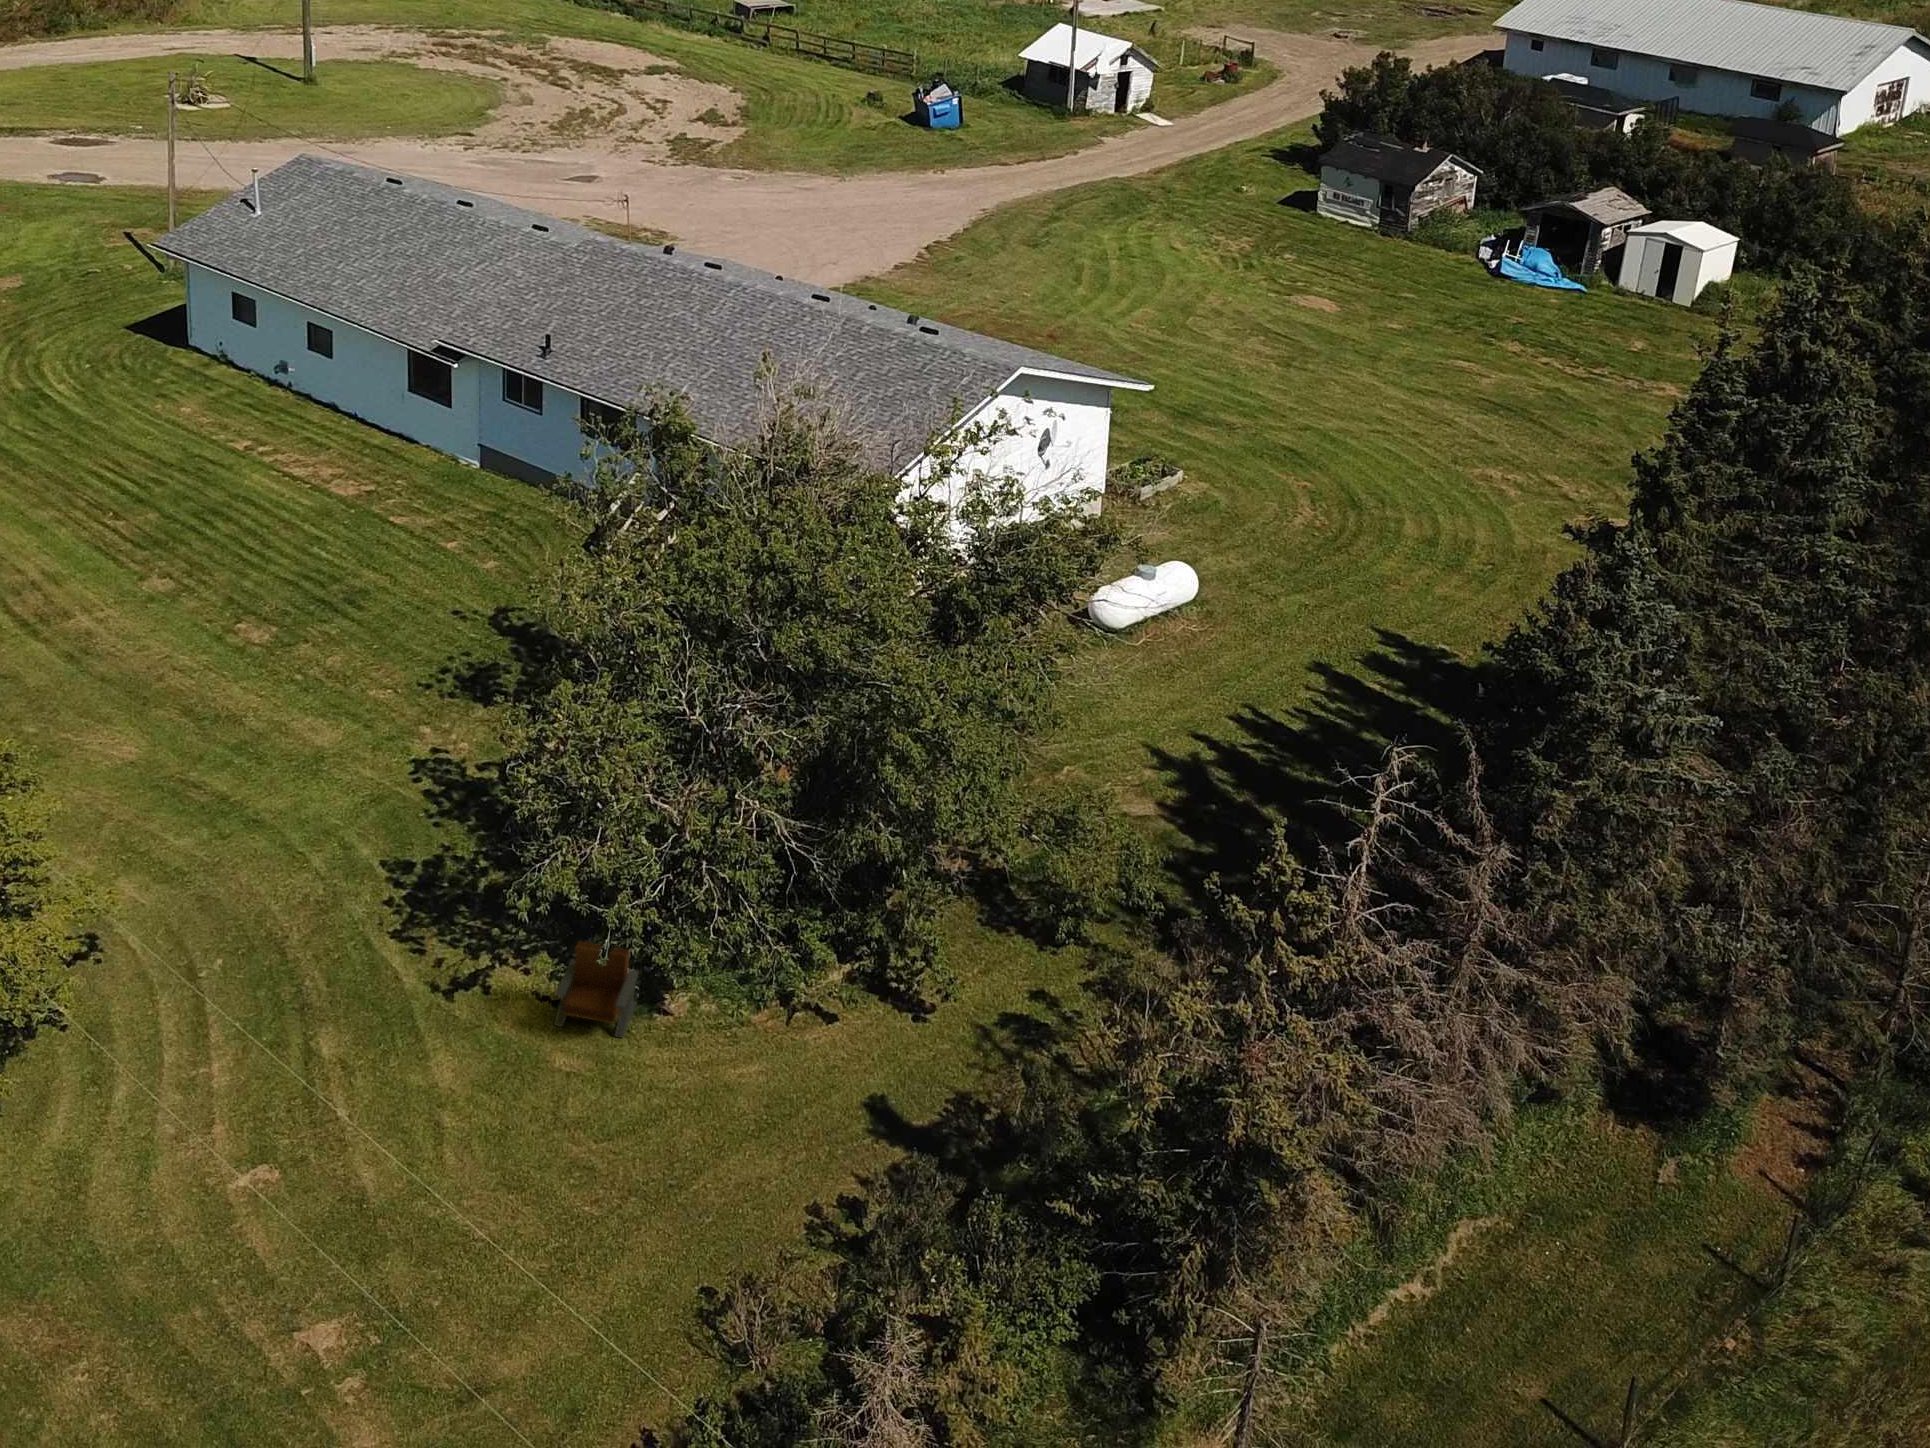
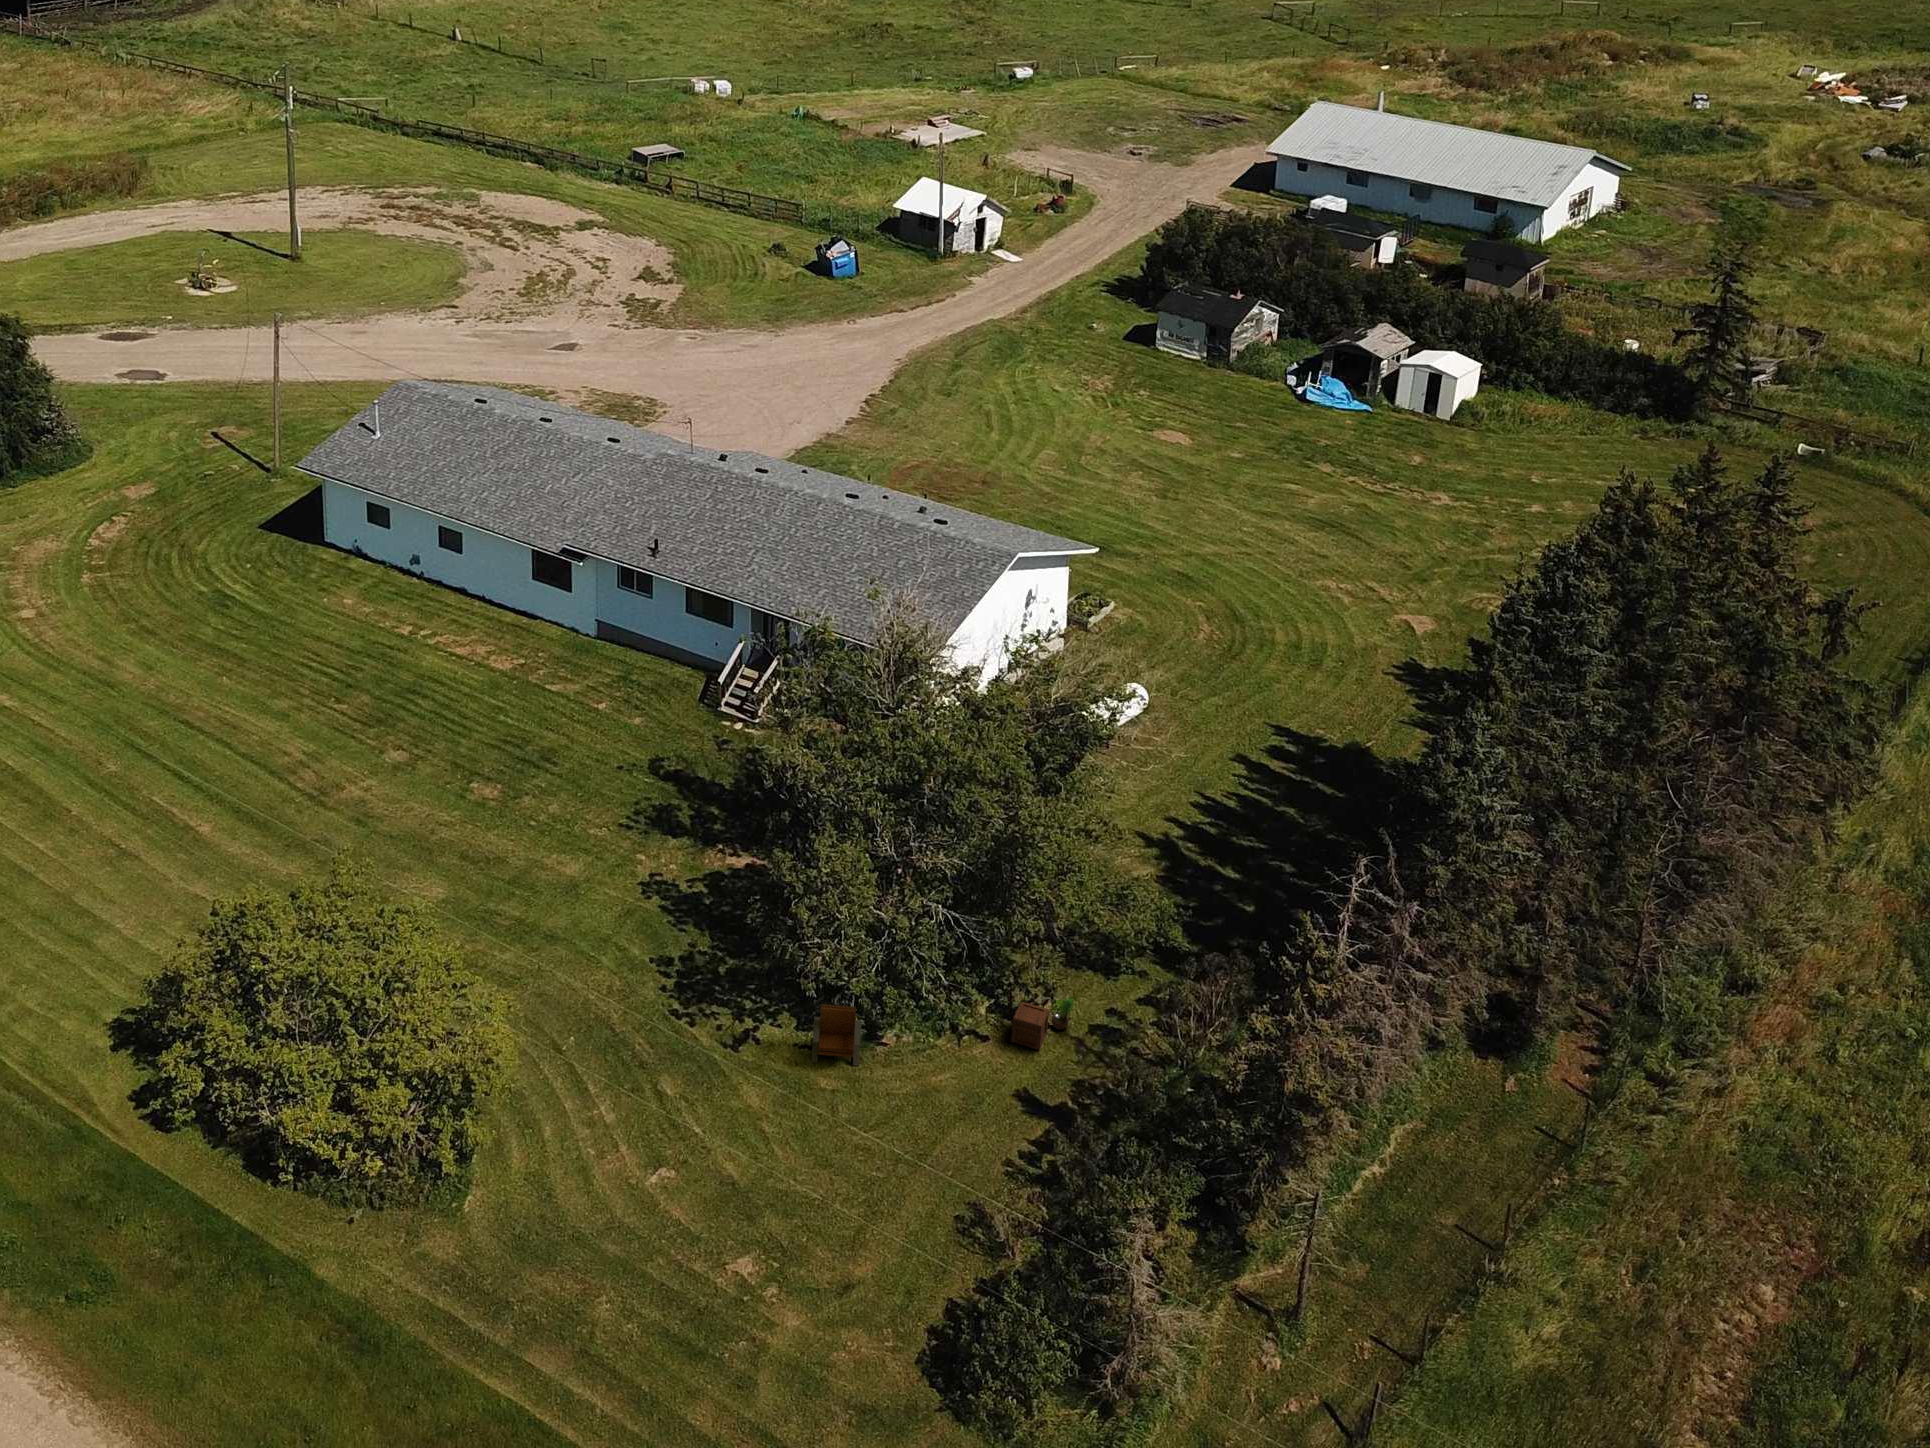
potted tree: none [937,965,973,1014] -> present [1052,998,1073,1029]
wooden crate: none [867,966,930,1041] -> present [1011,1002,1049,1050]

